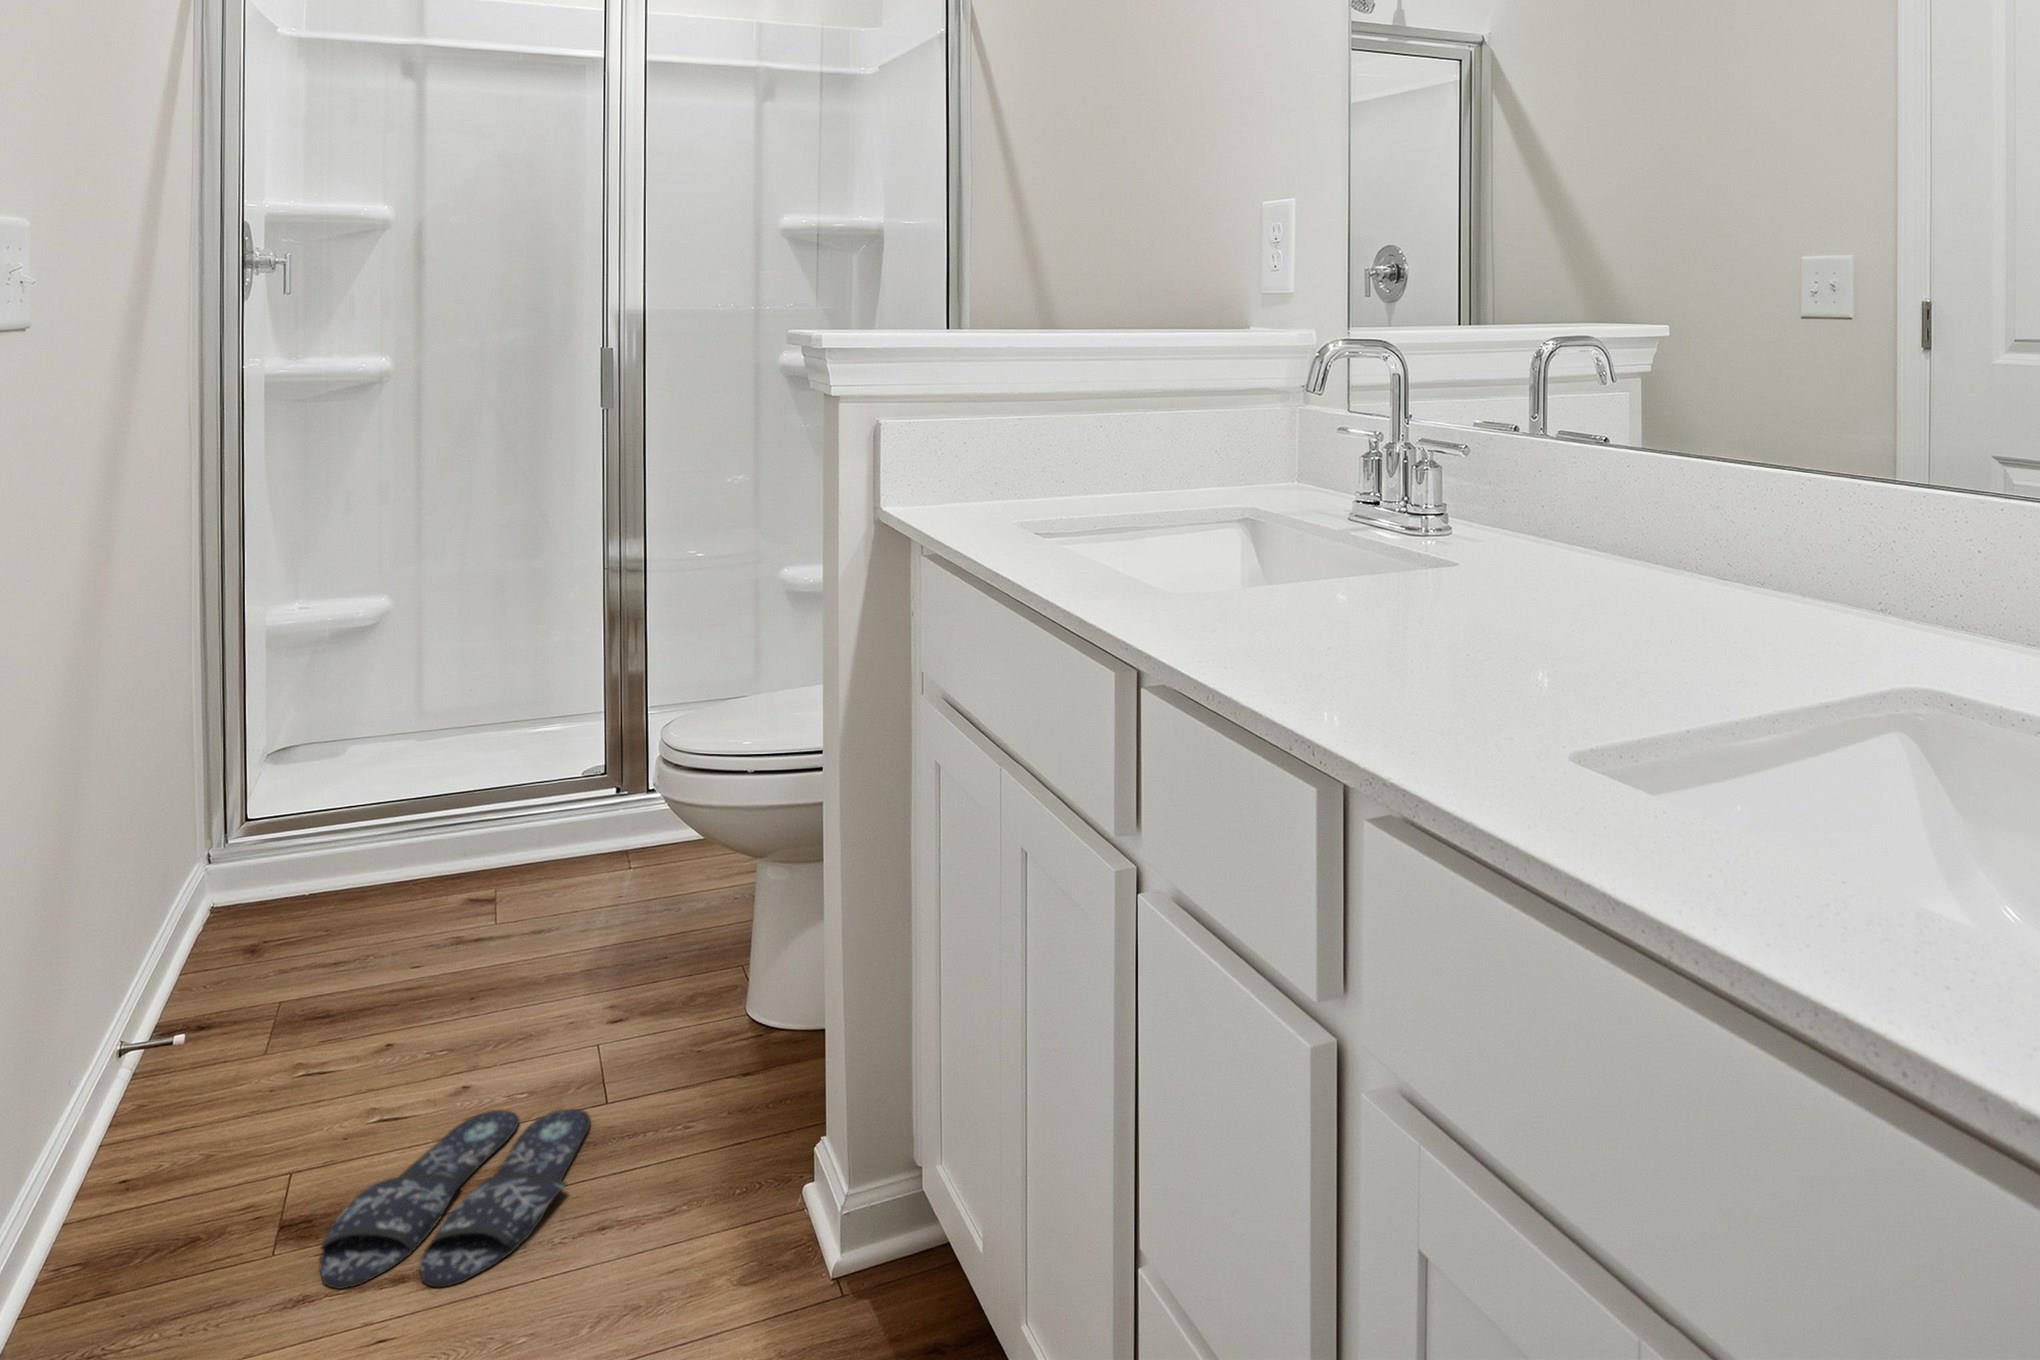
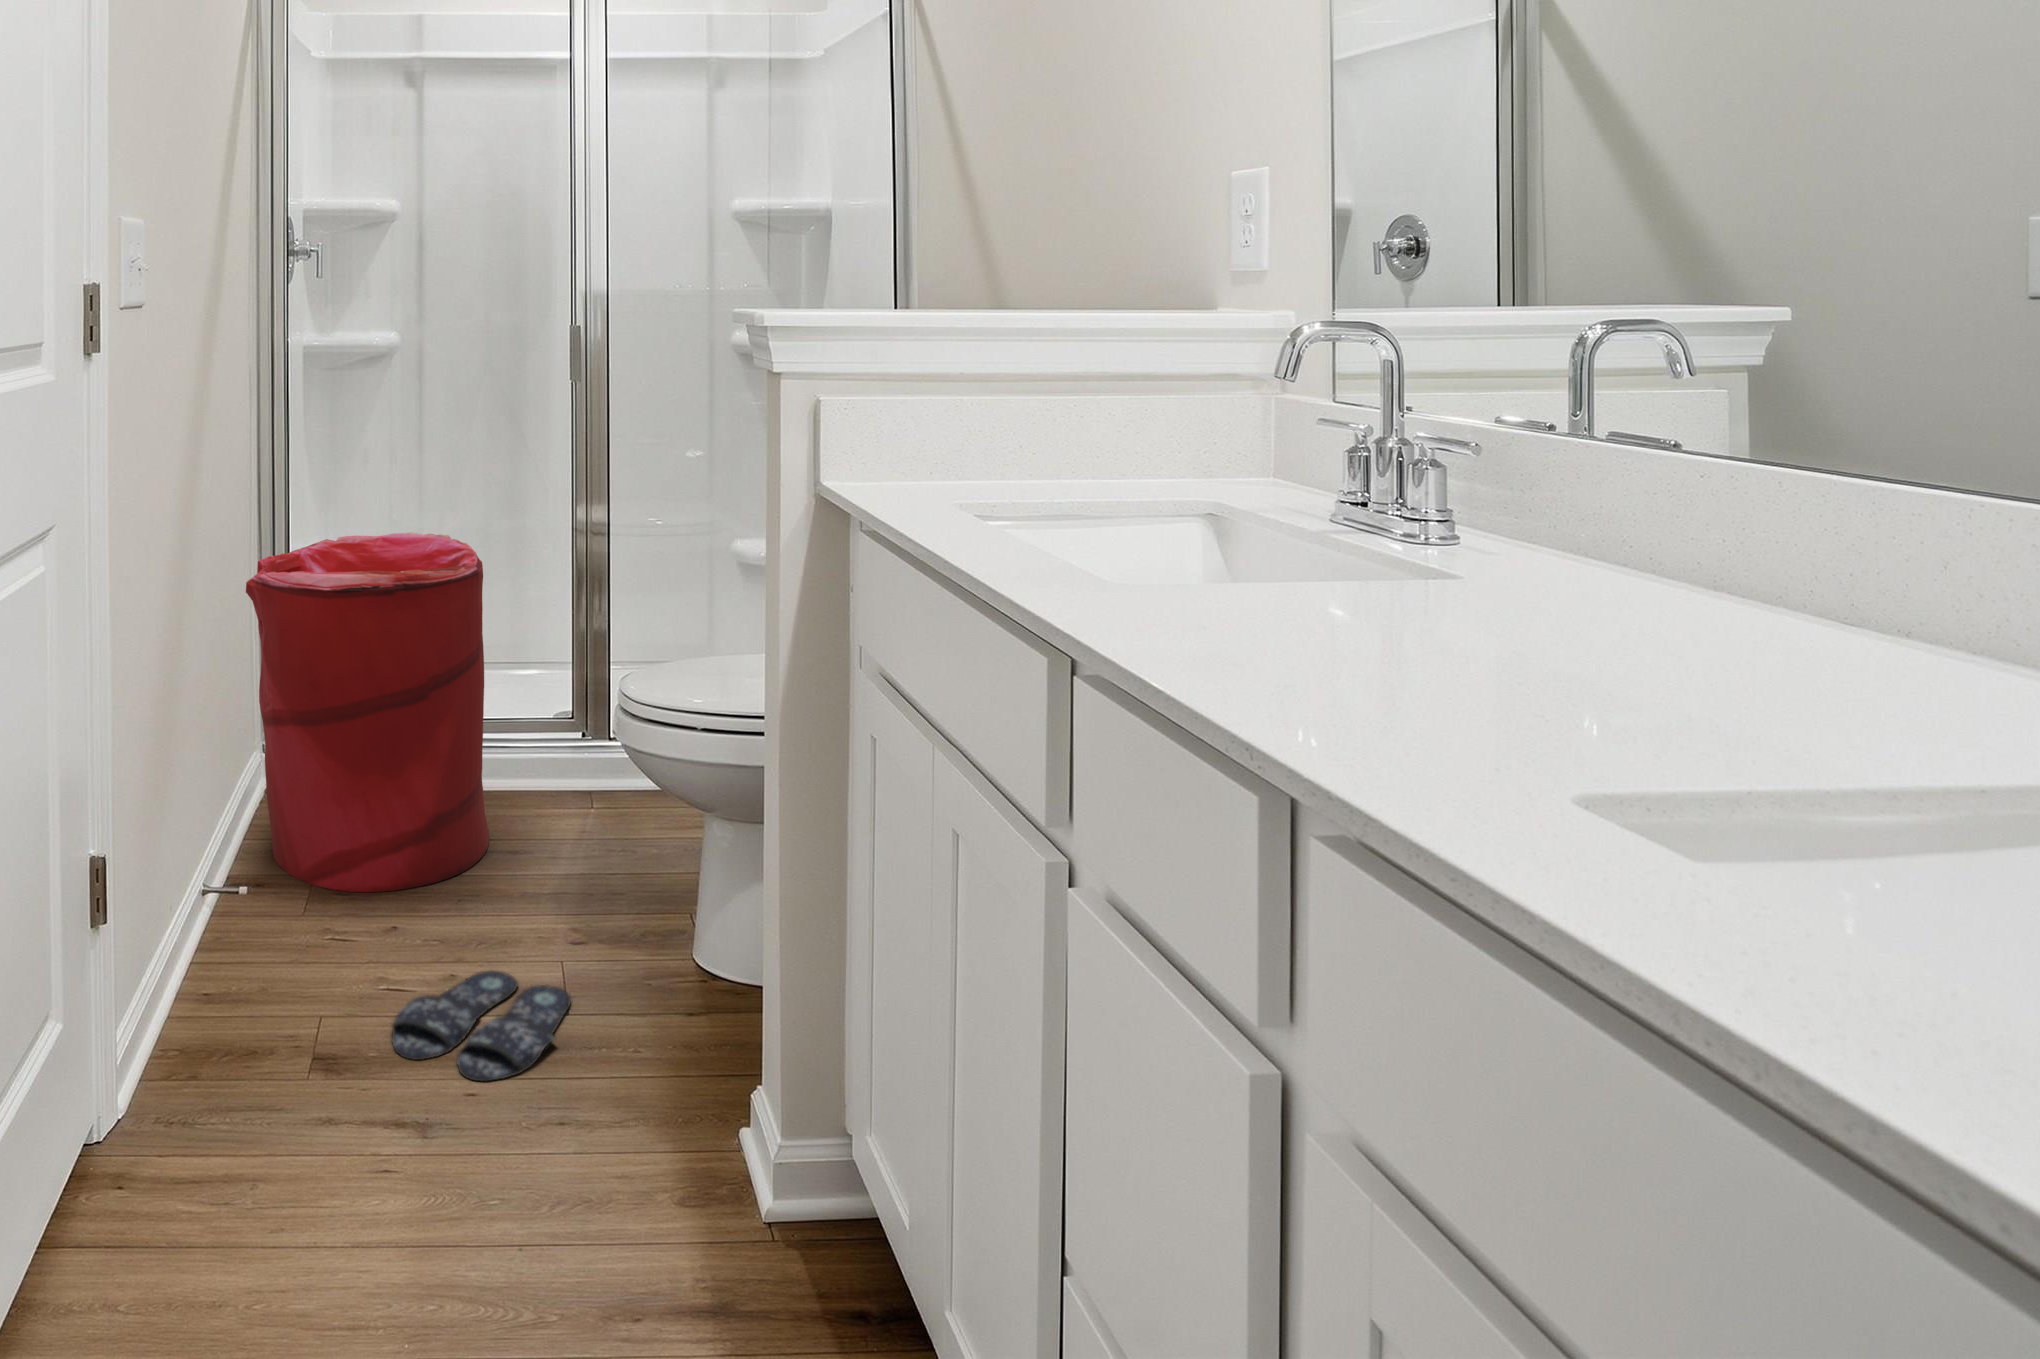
laundry hamper: none [105,585,495,1059] -> present [246,533,489,892]

